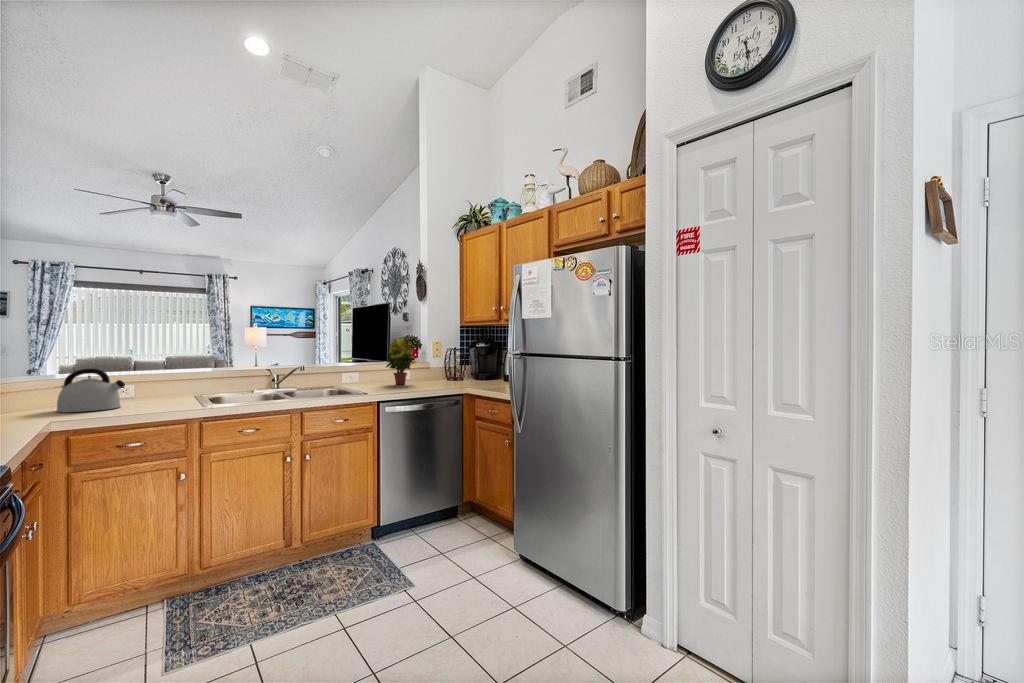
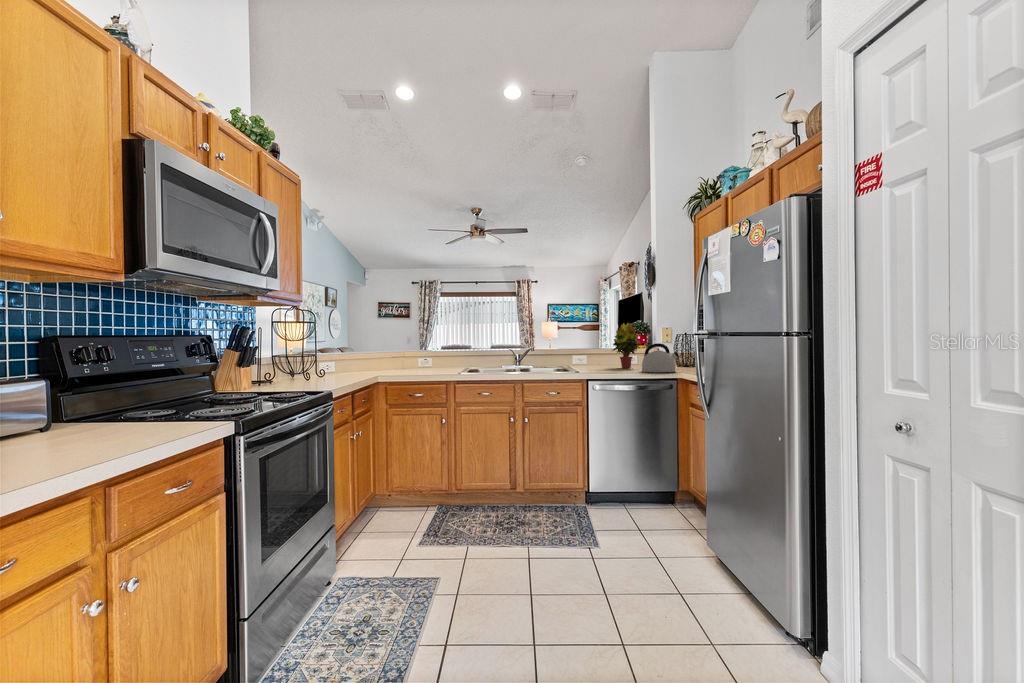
kettle: present [56,368,125,412] -> present [642,343,679,372]

